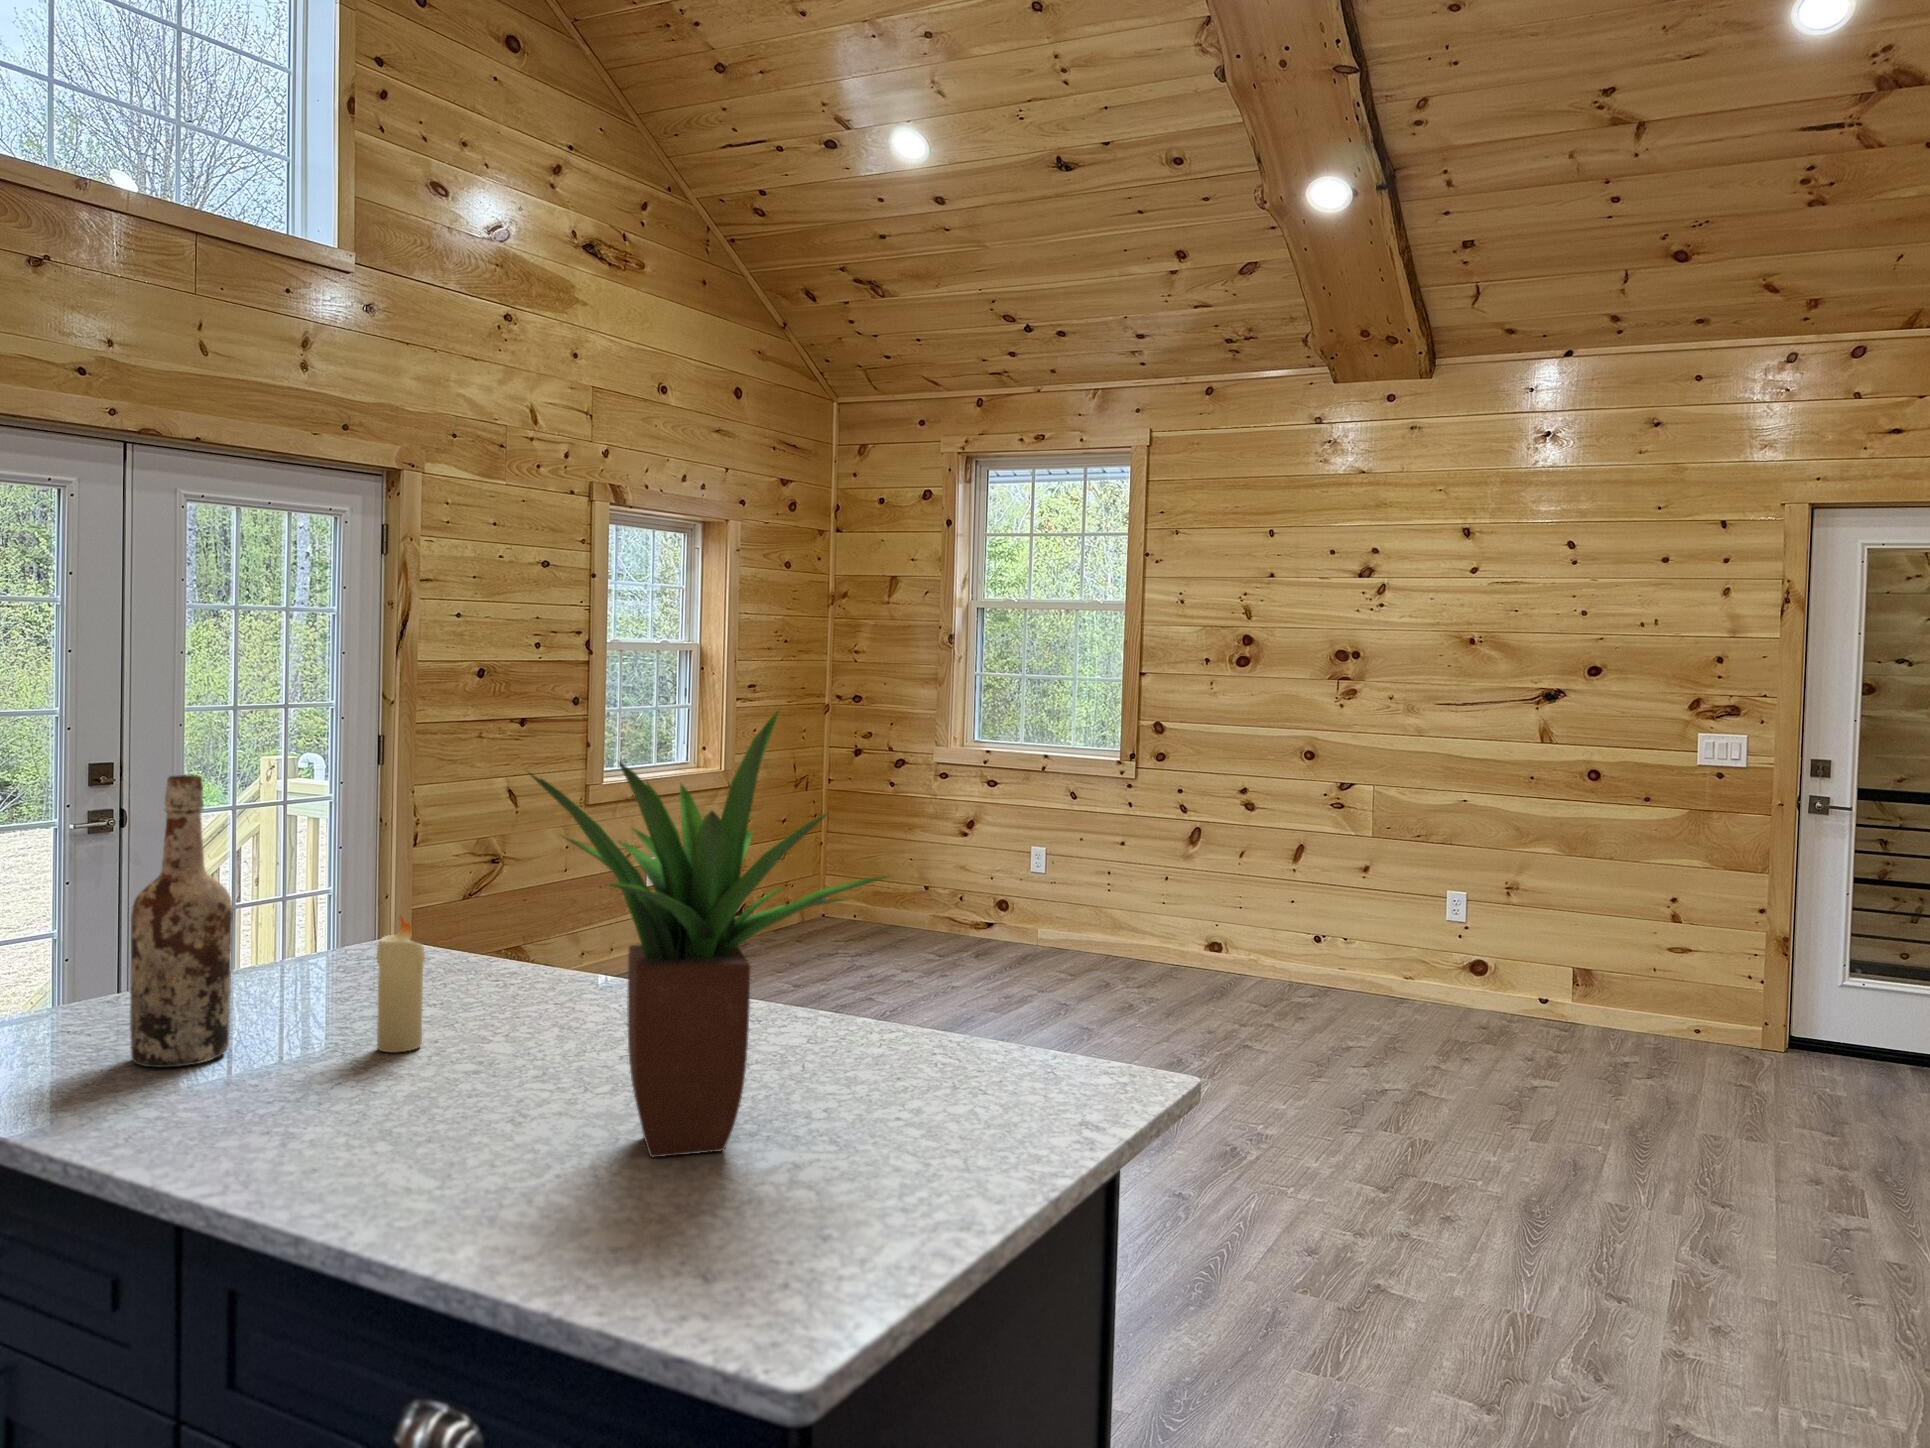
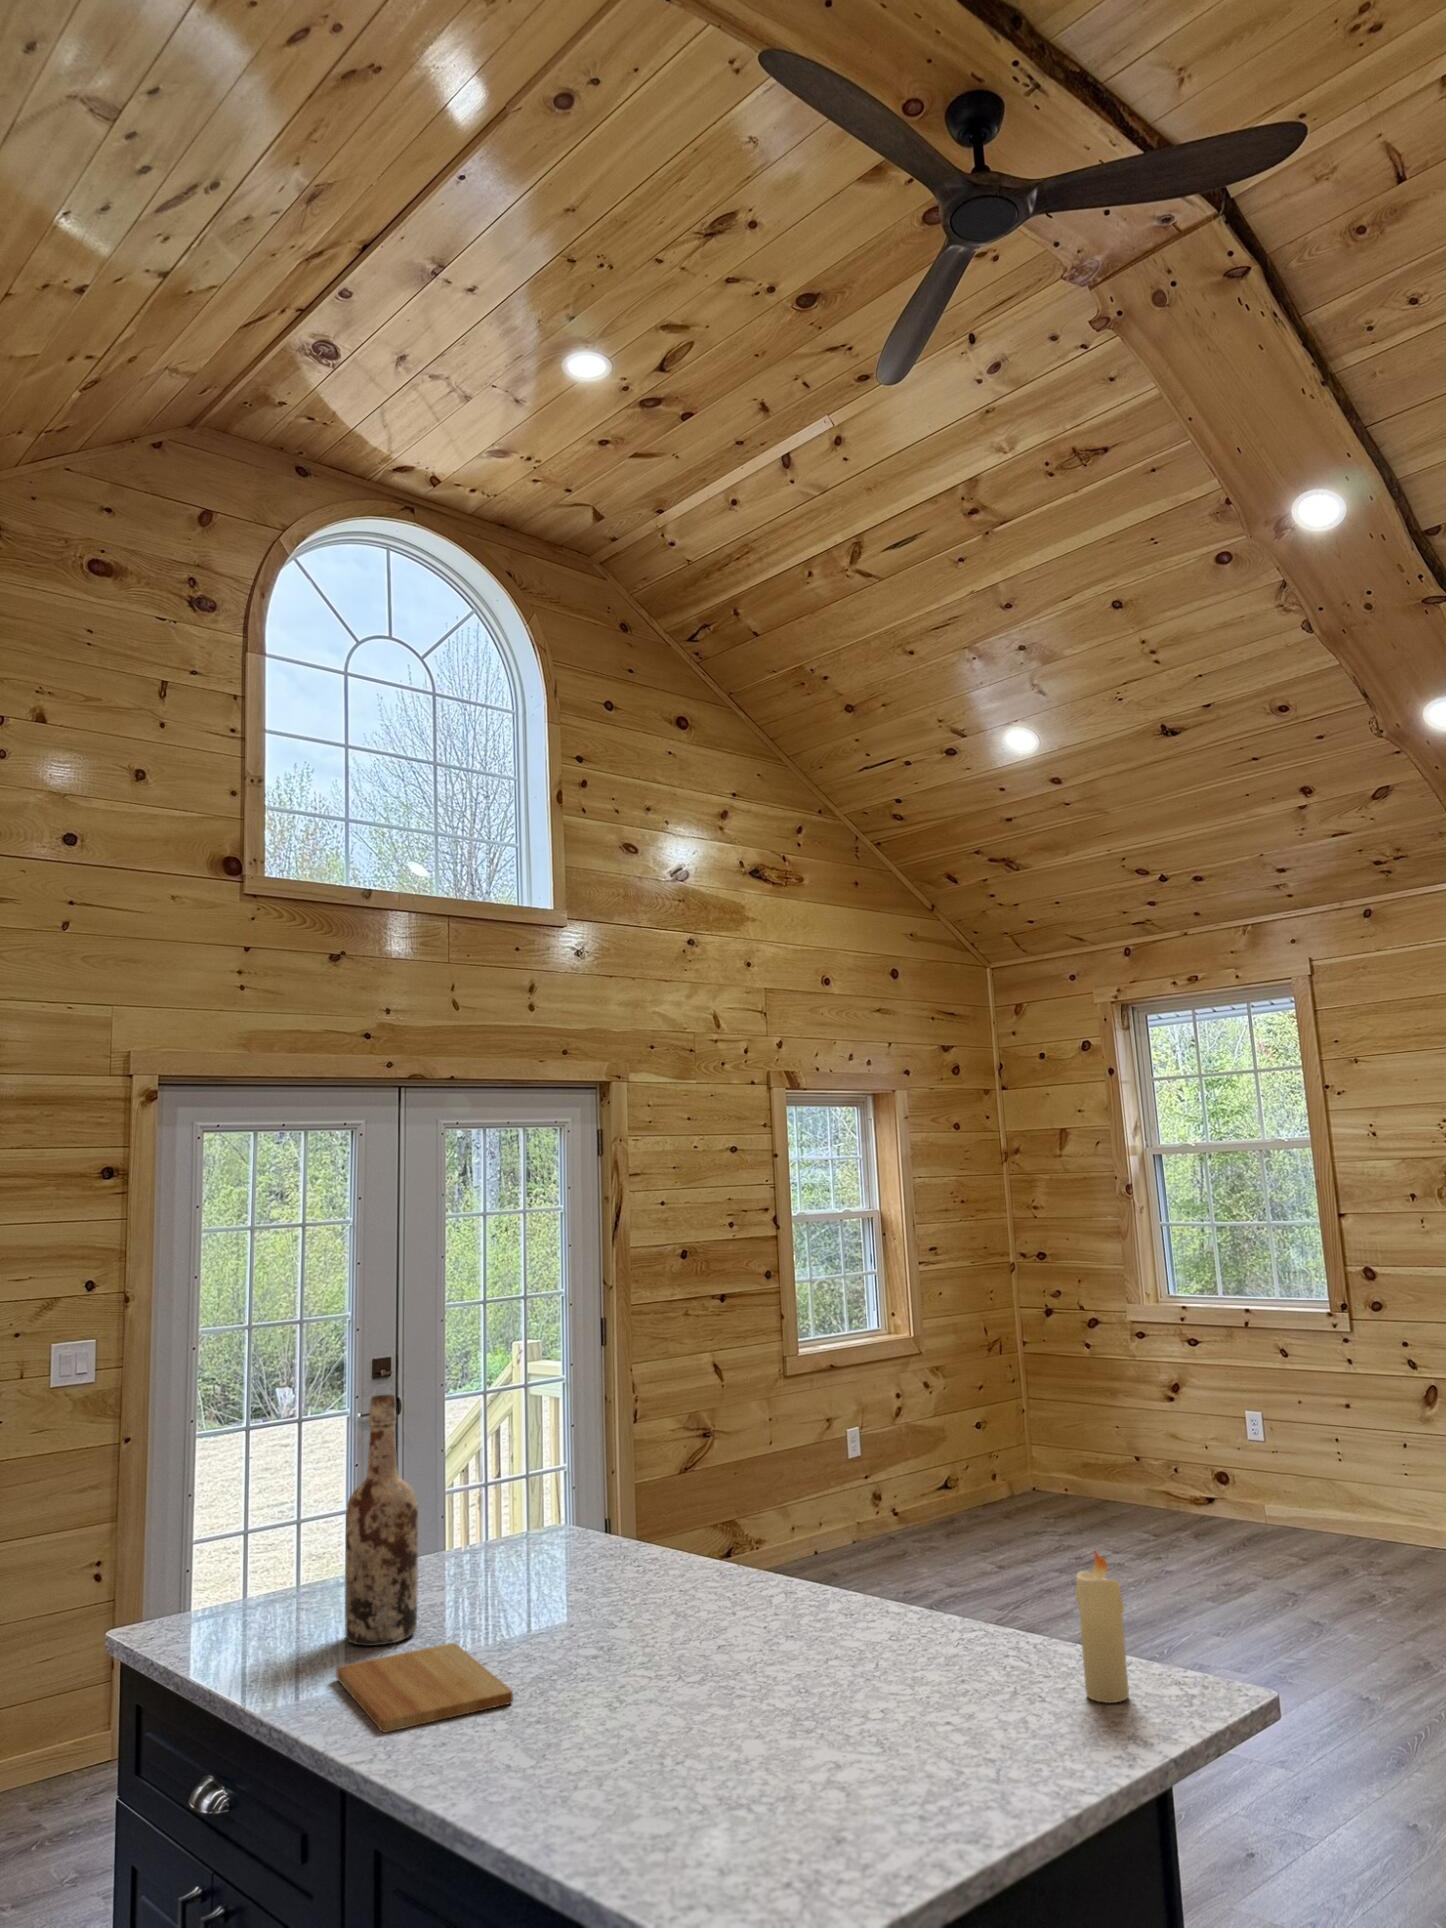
potted plant: present [529,710,886,1157] -> none [603,1326,916,1750]
candle: present [376,916,425,1052] -> present [1076,1551,1129,1703]
cutting board: none [130,1060,382,1161] -> present [336,1643,513,1732]

